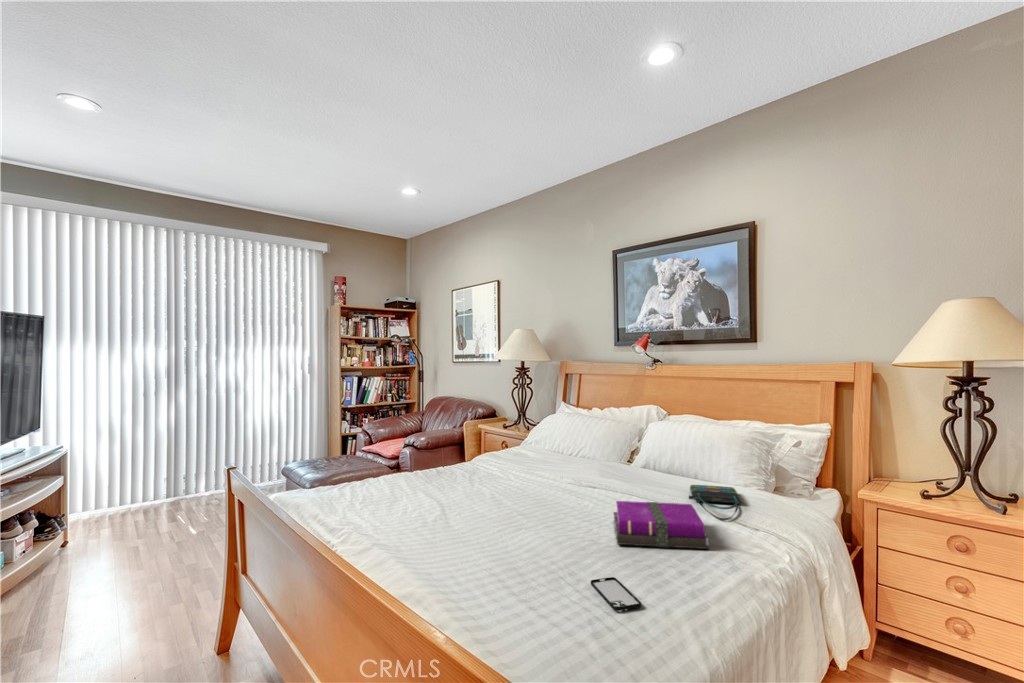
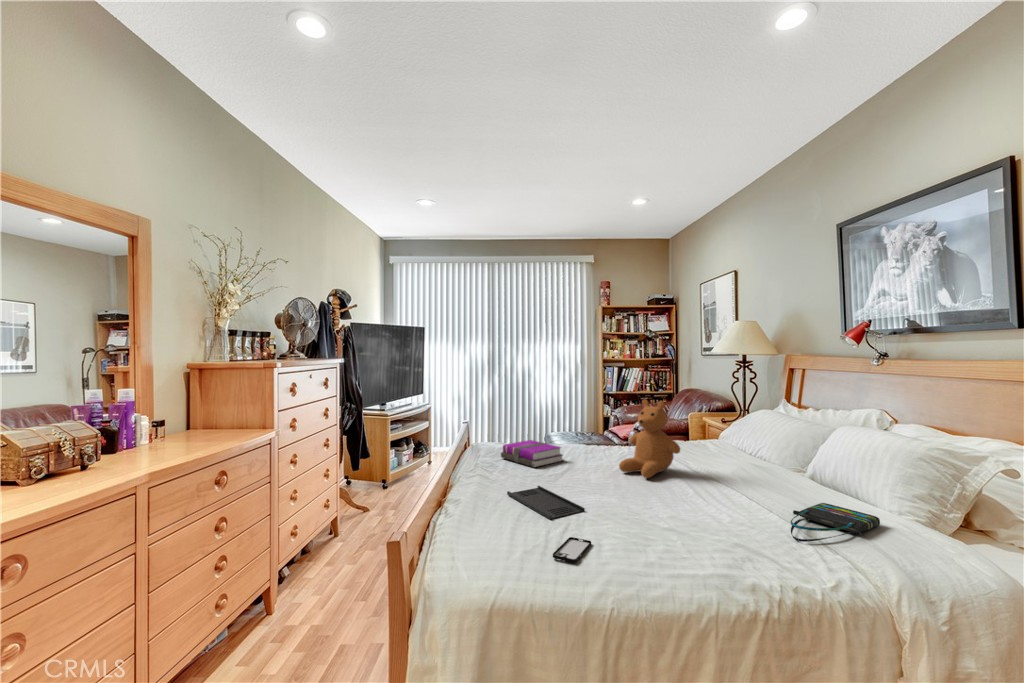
teddy bear: none [497,410,559,495] -> present [619,399,680,478]
notebook: present [613,501,709,549] -> present [501,440,563,467]
tray: none [432,532,545,569] -> present [507,486,585,519]

